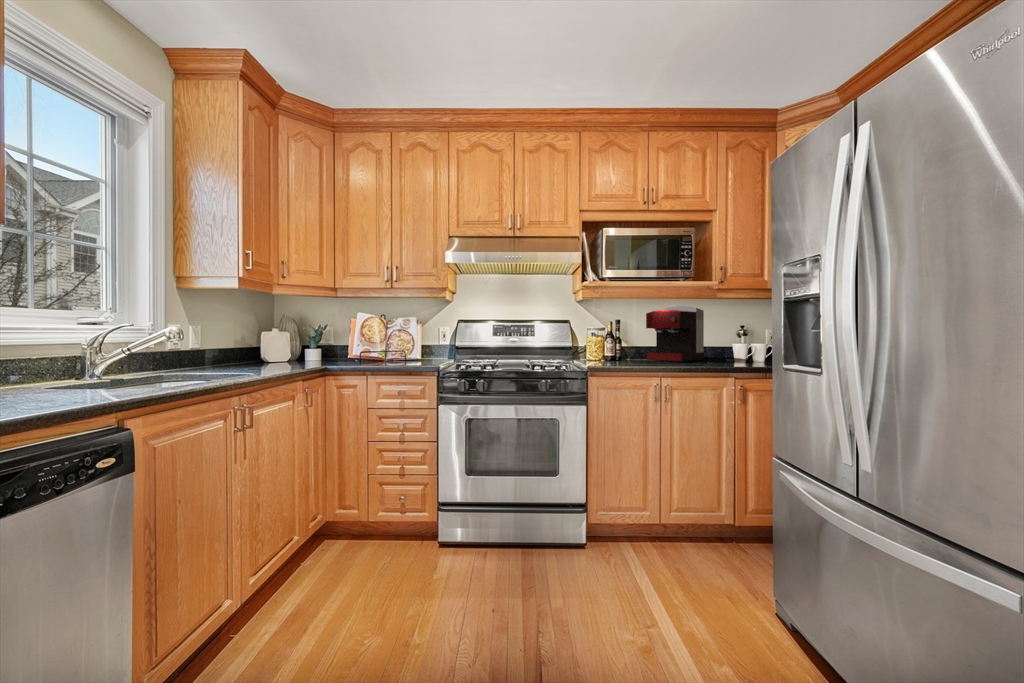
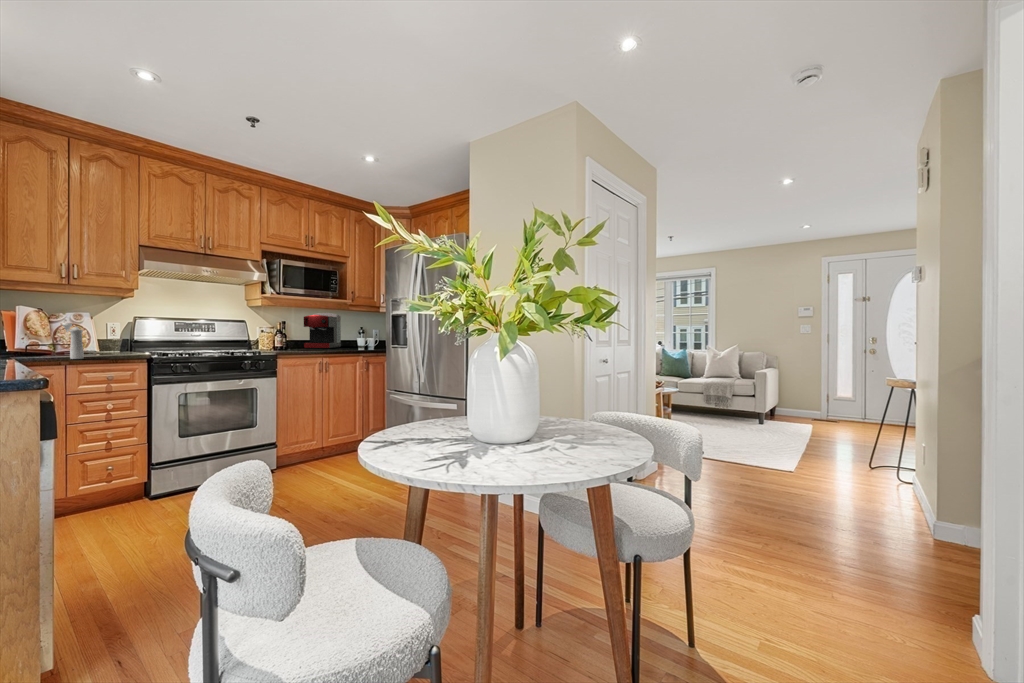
pepper mill: none [371,328,383,369] -> present [62,323,84,359]

